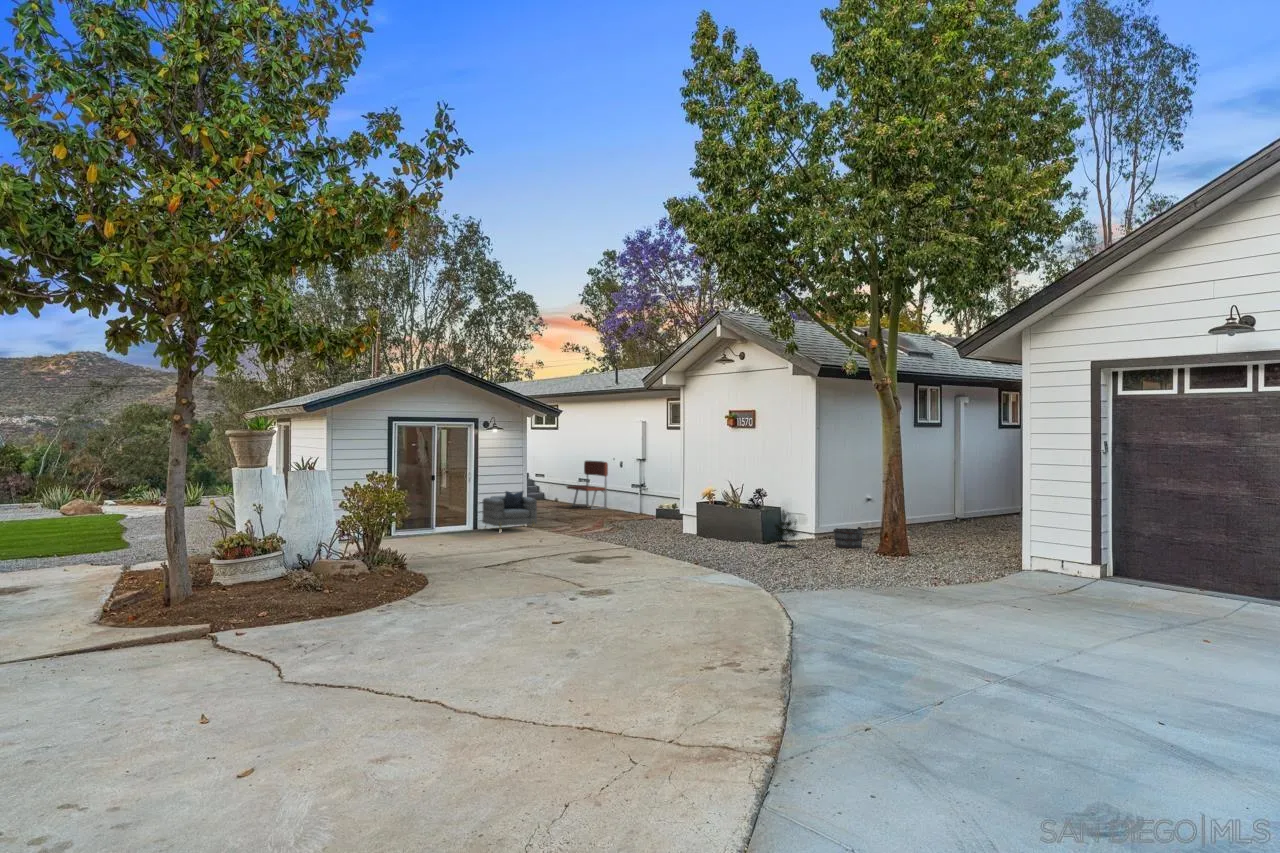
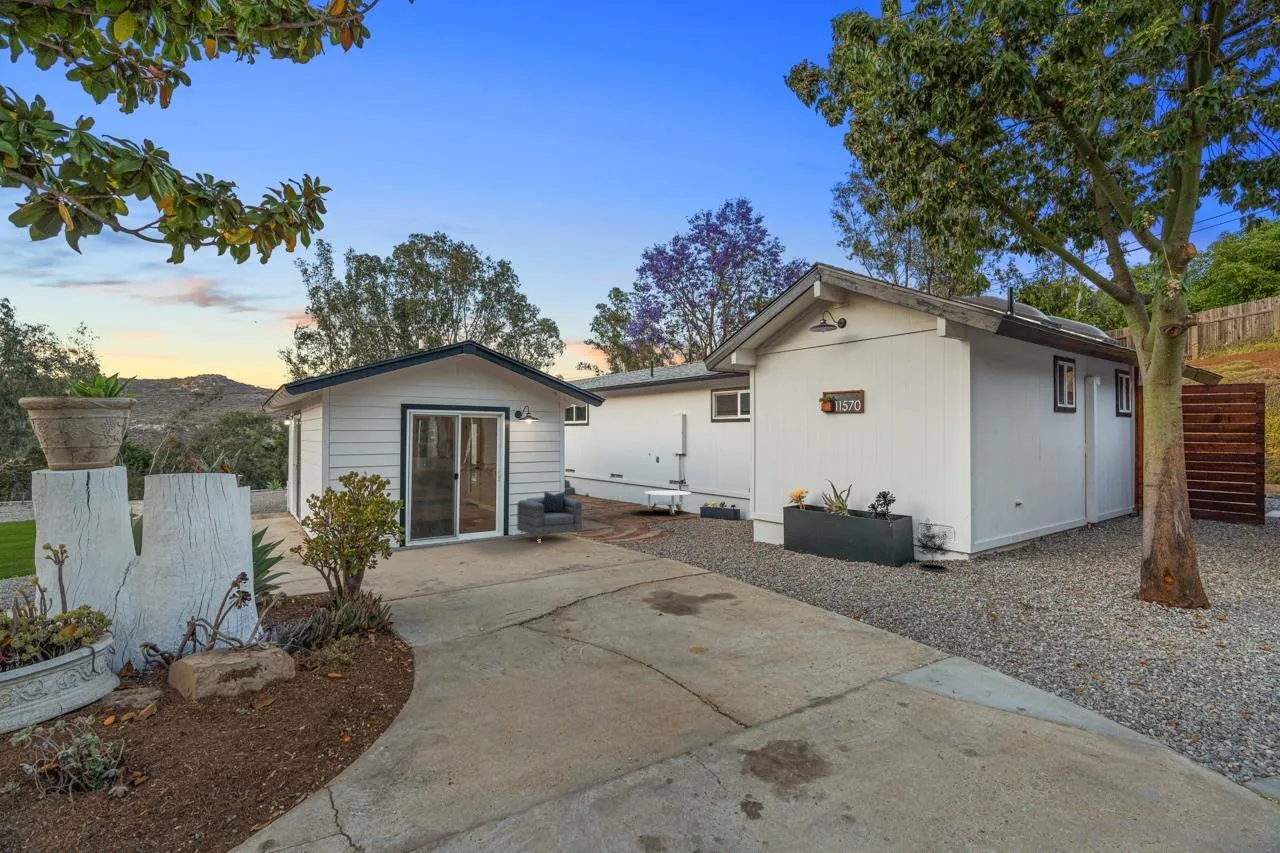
bench: present [567,461,608,509] -> none [599,457,641,506]
round table: none [605,494,651,516] -> present [644,490,691,515]
bucket: present [833,527,865,548] -> none [989,539,1040,570]

